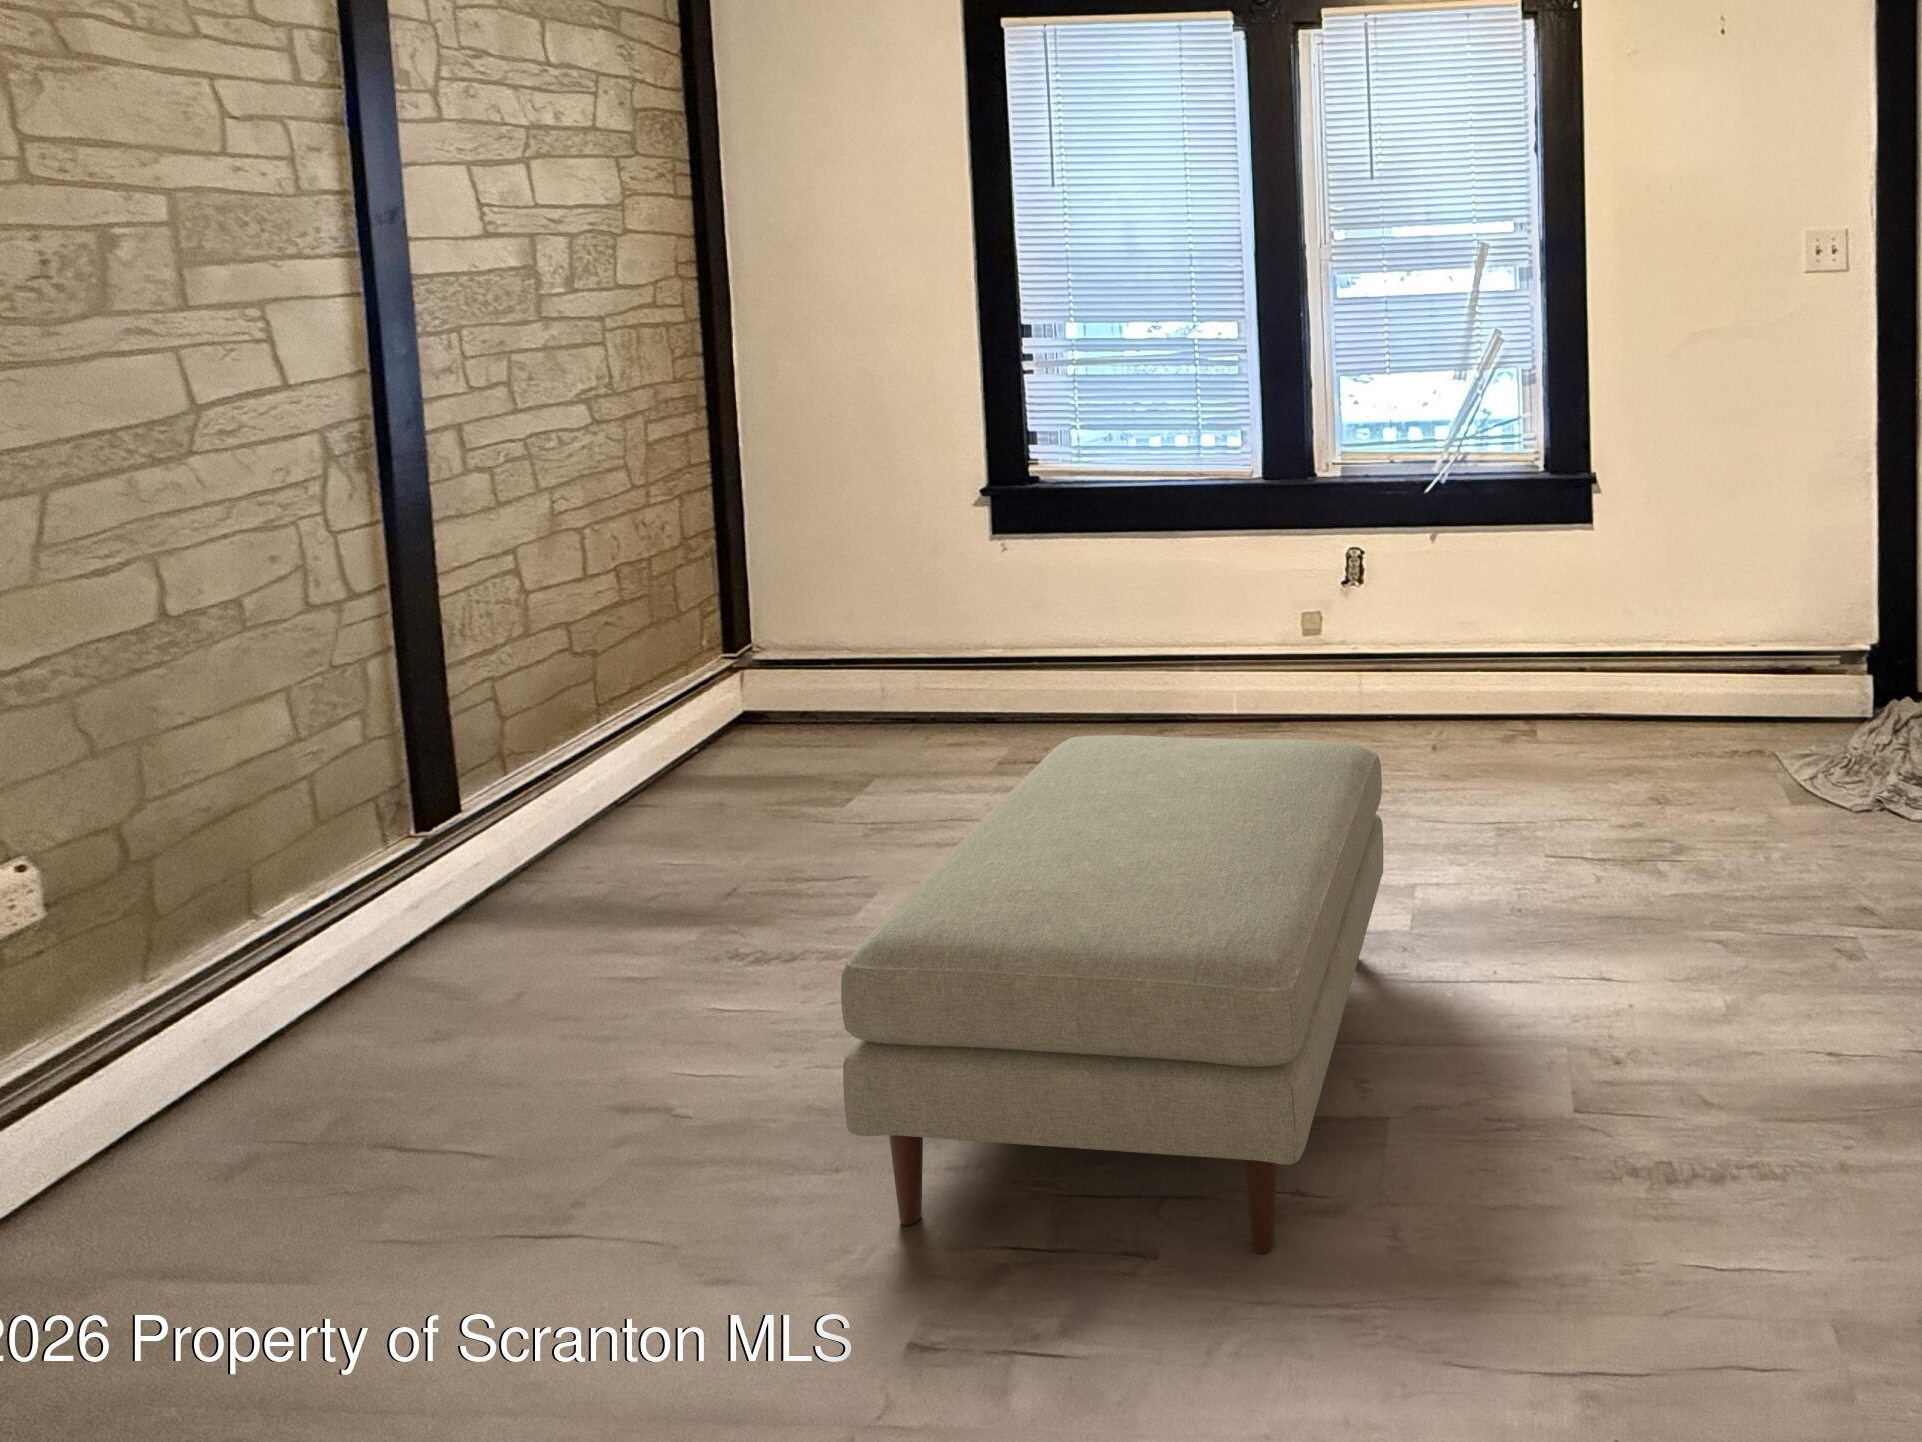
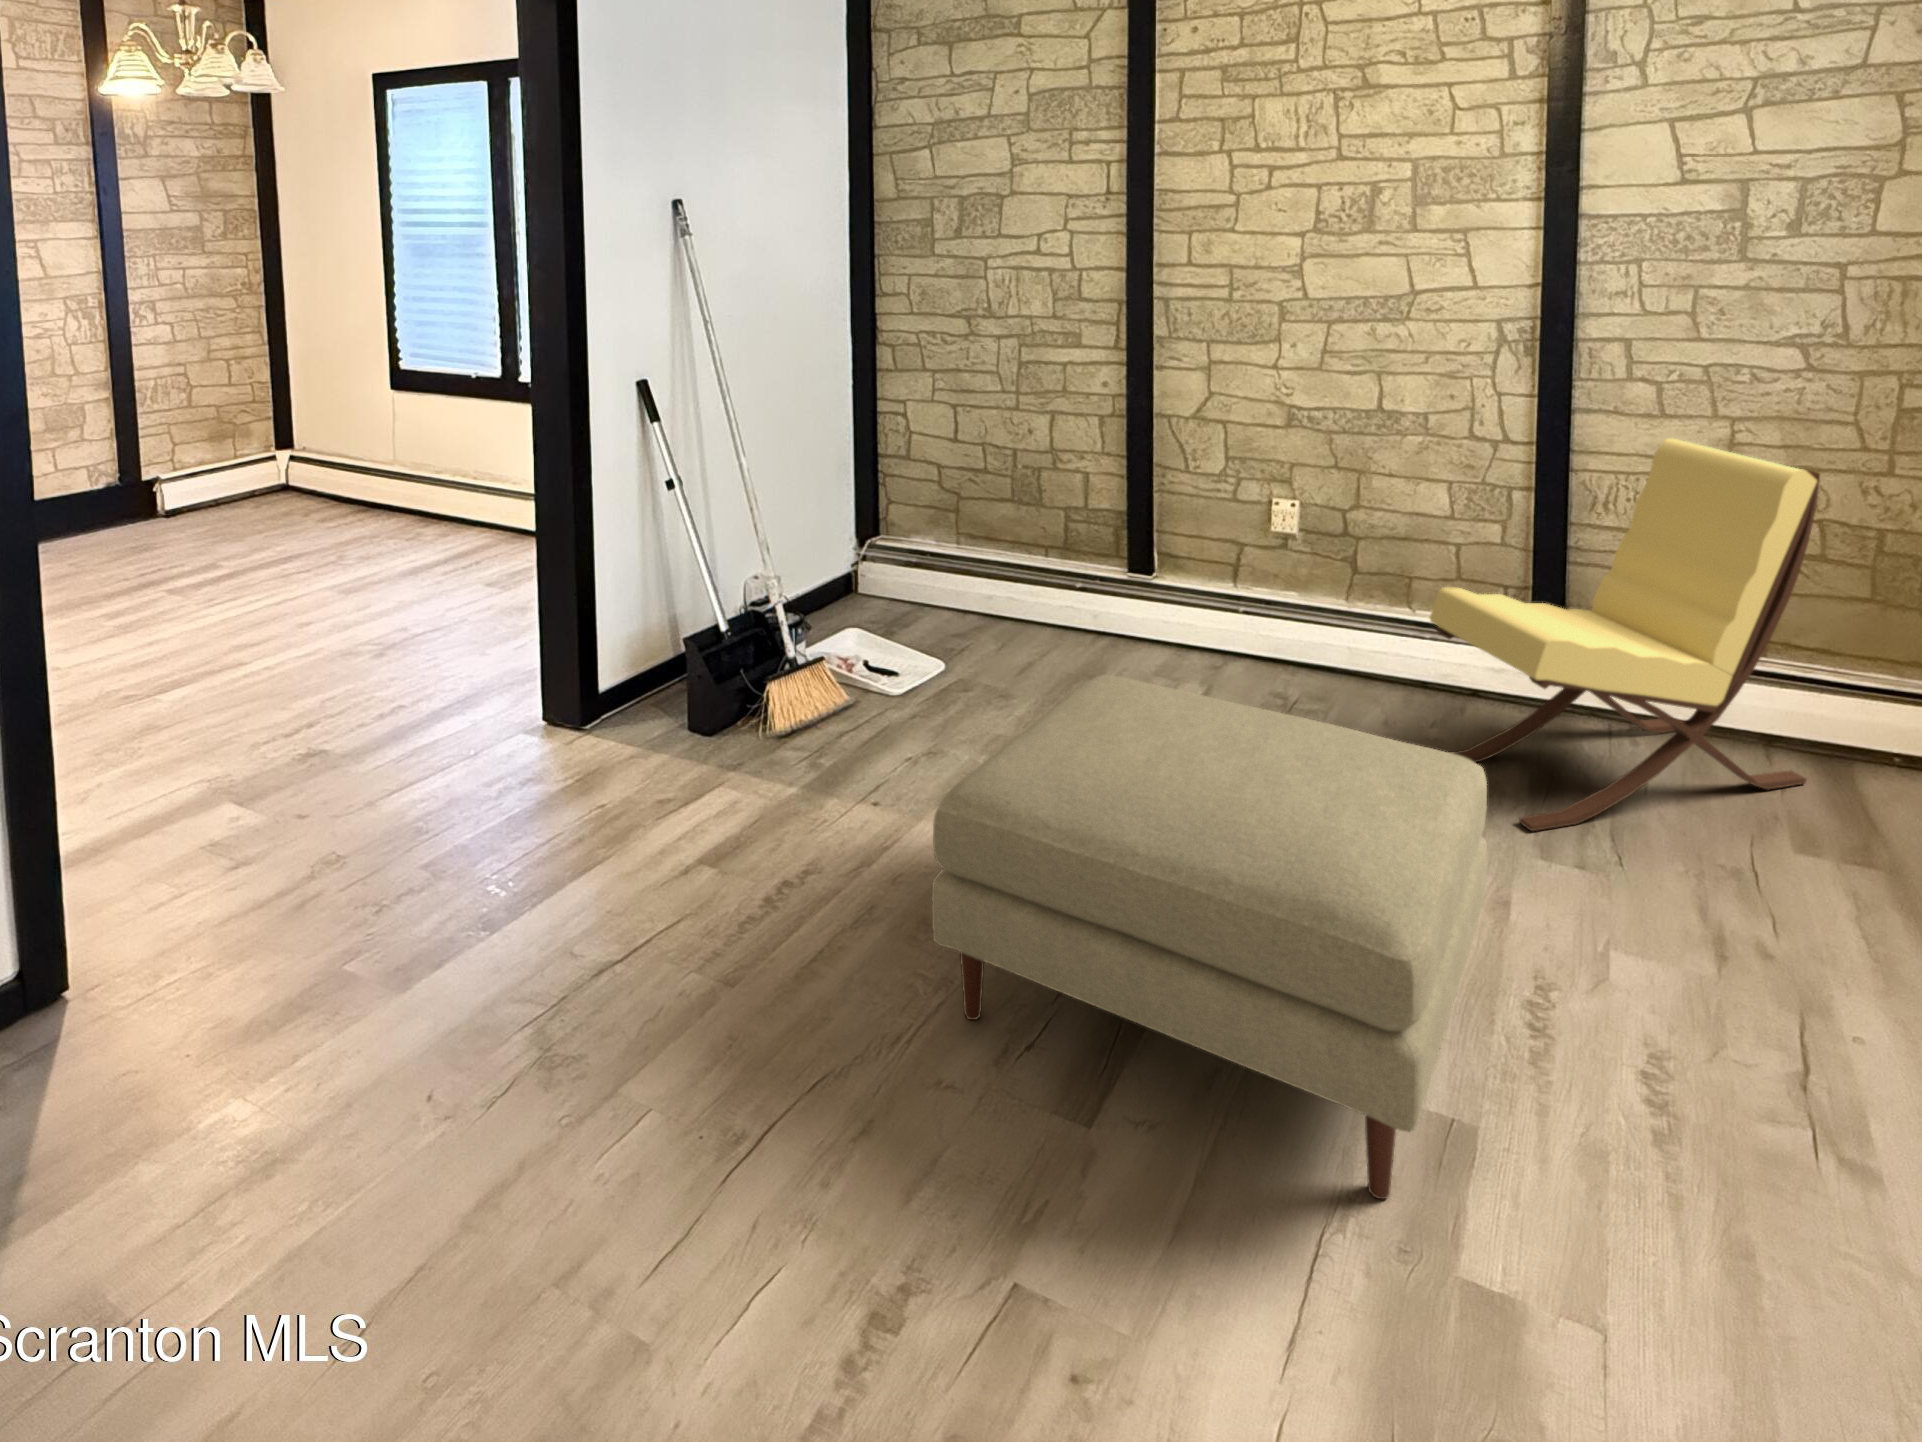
lounge chair: none [555,498,813,978] -> present [1430,438,1820,831]

